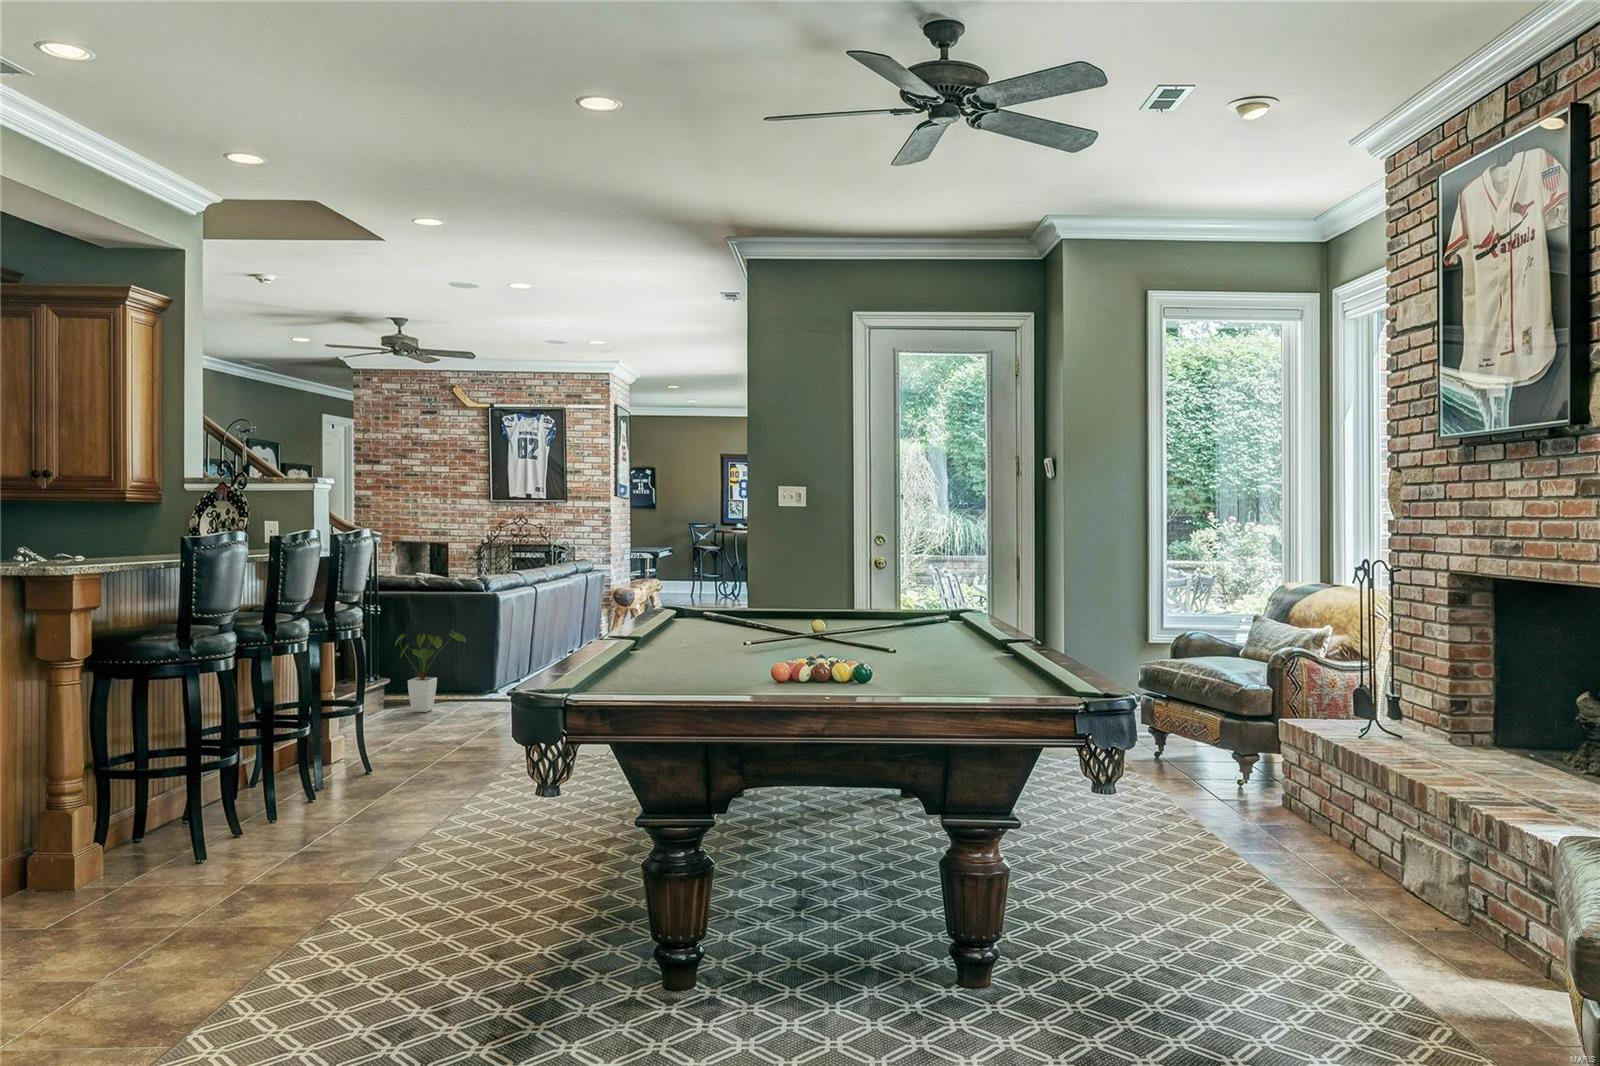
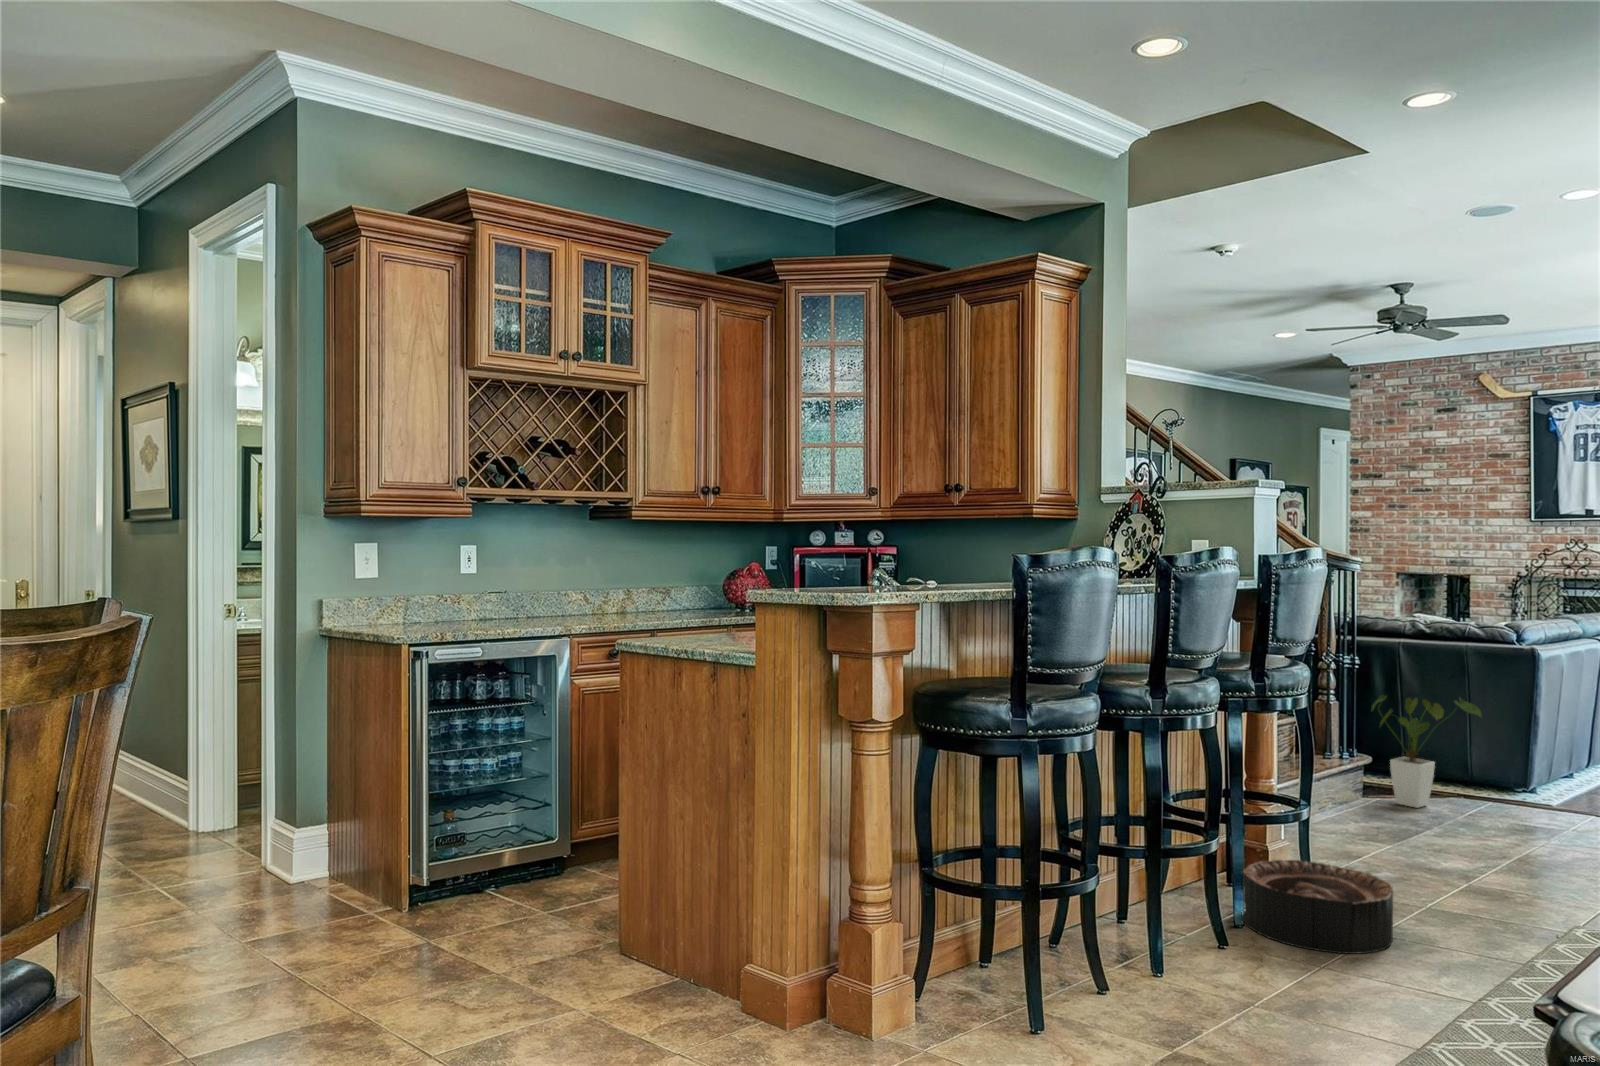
basket: none [326,745,425,799] -> present [1242,860,1393,954]

